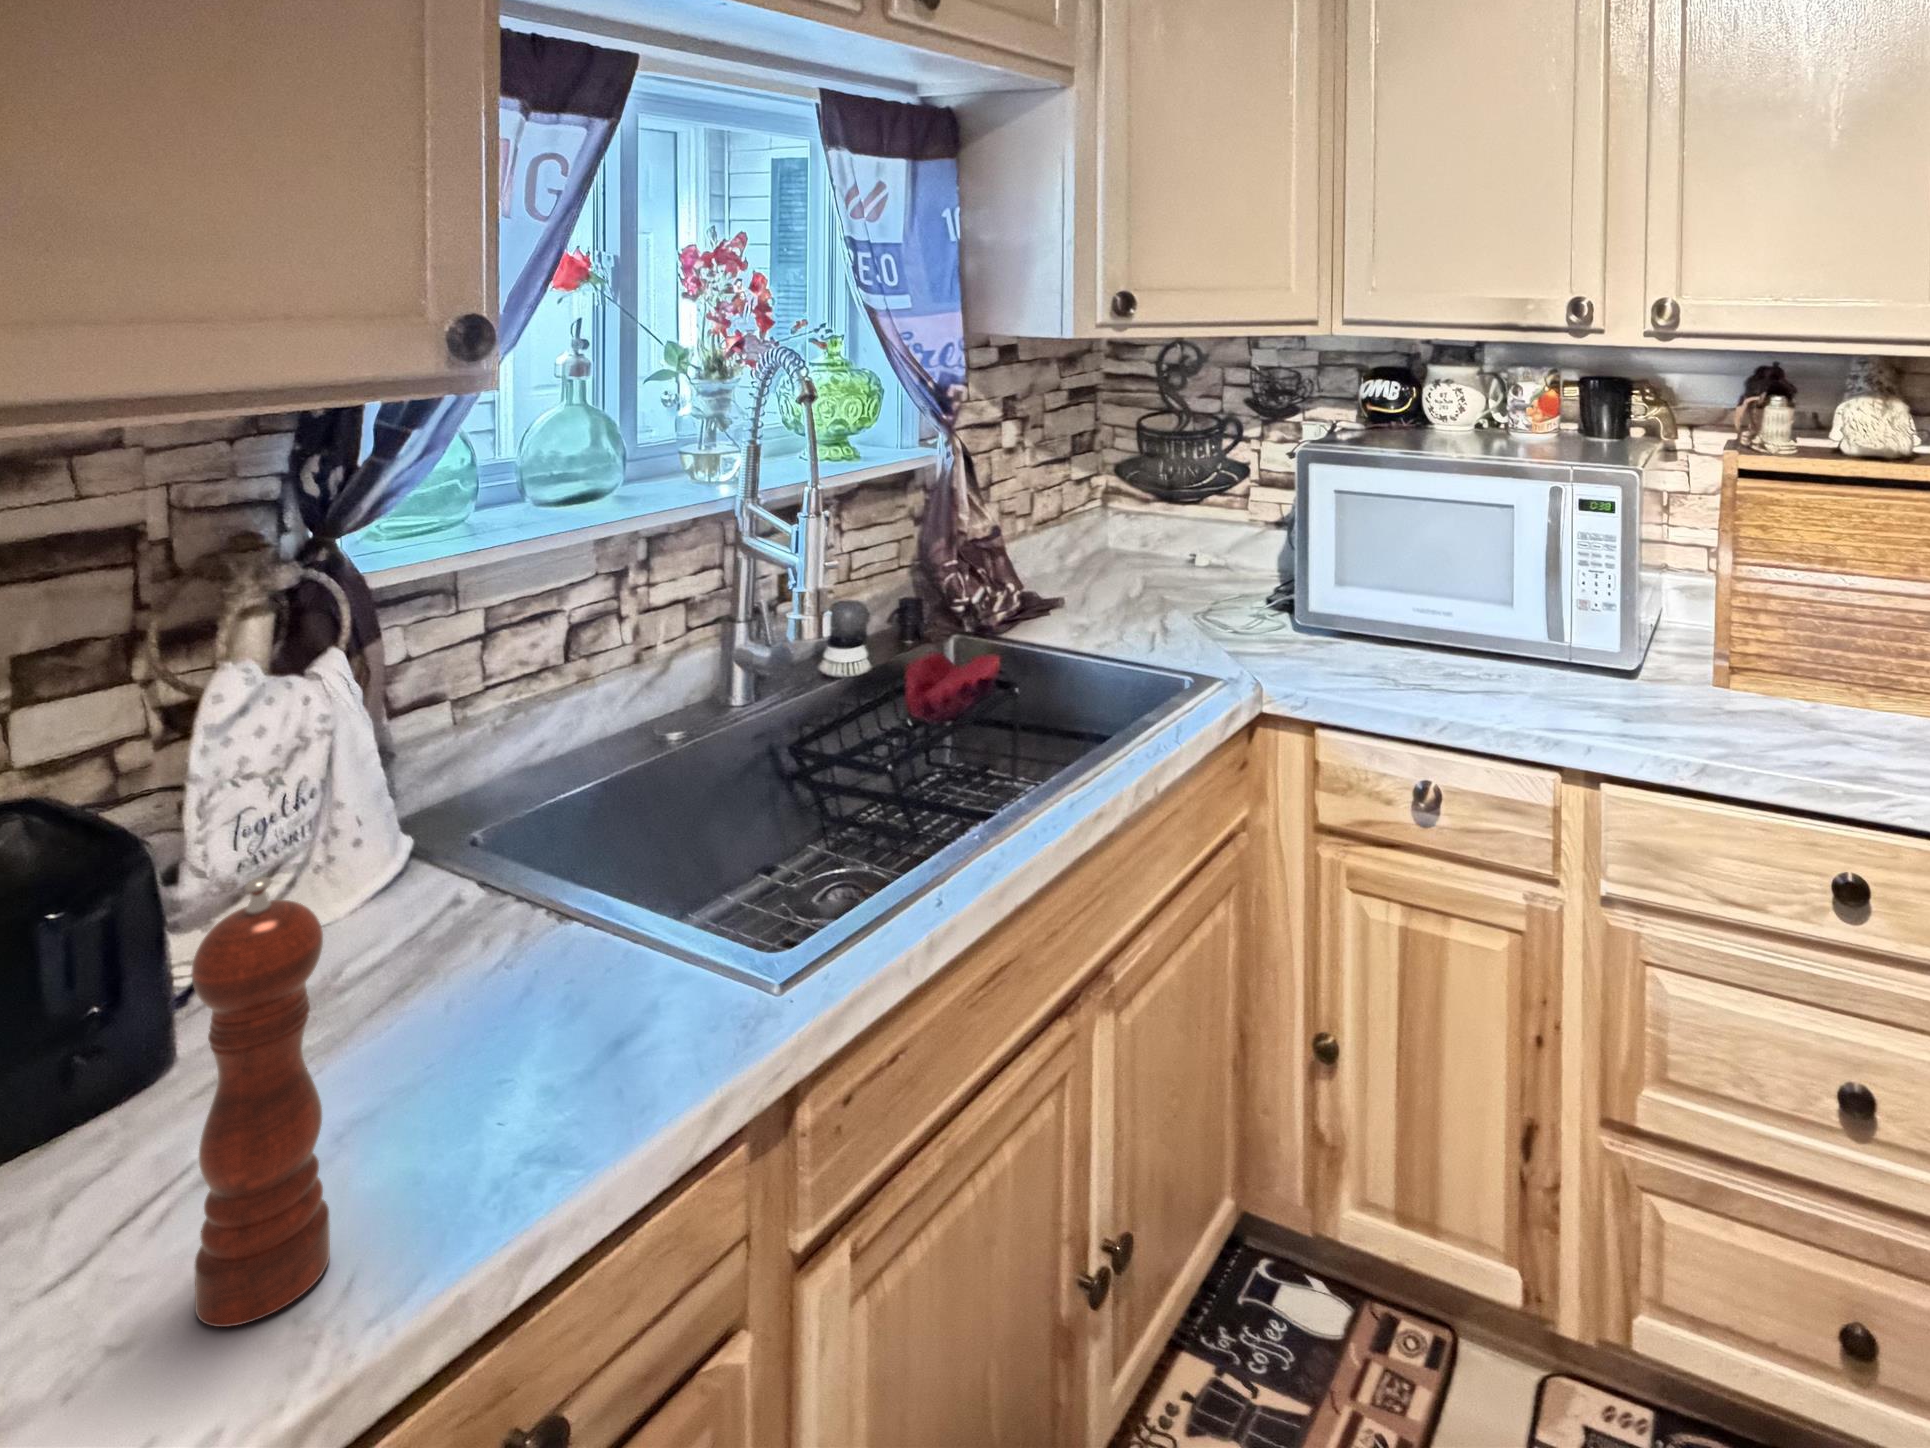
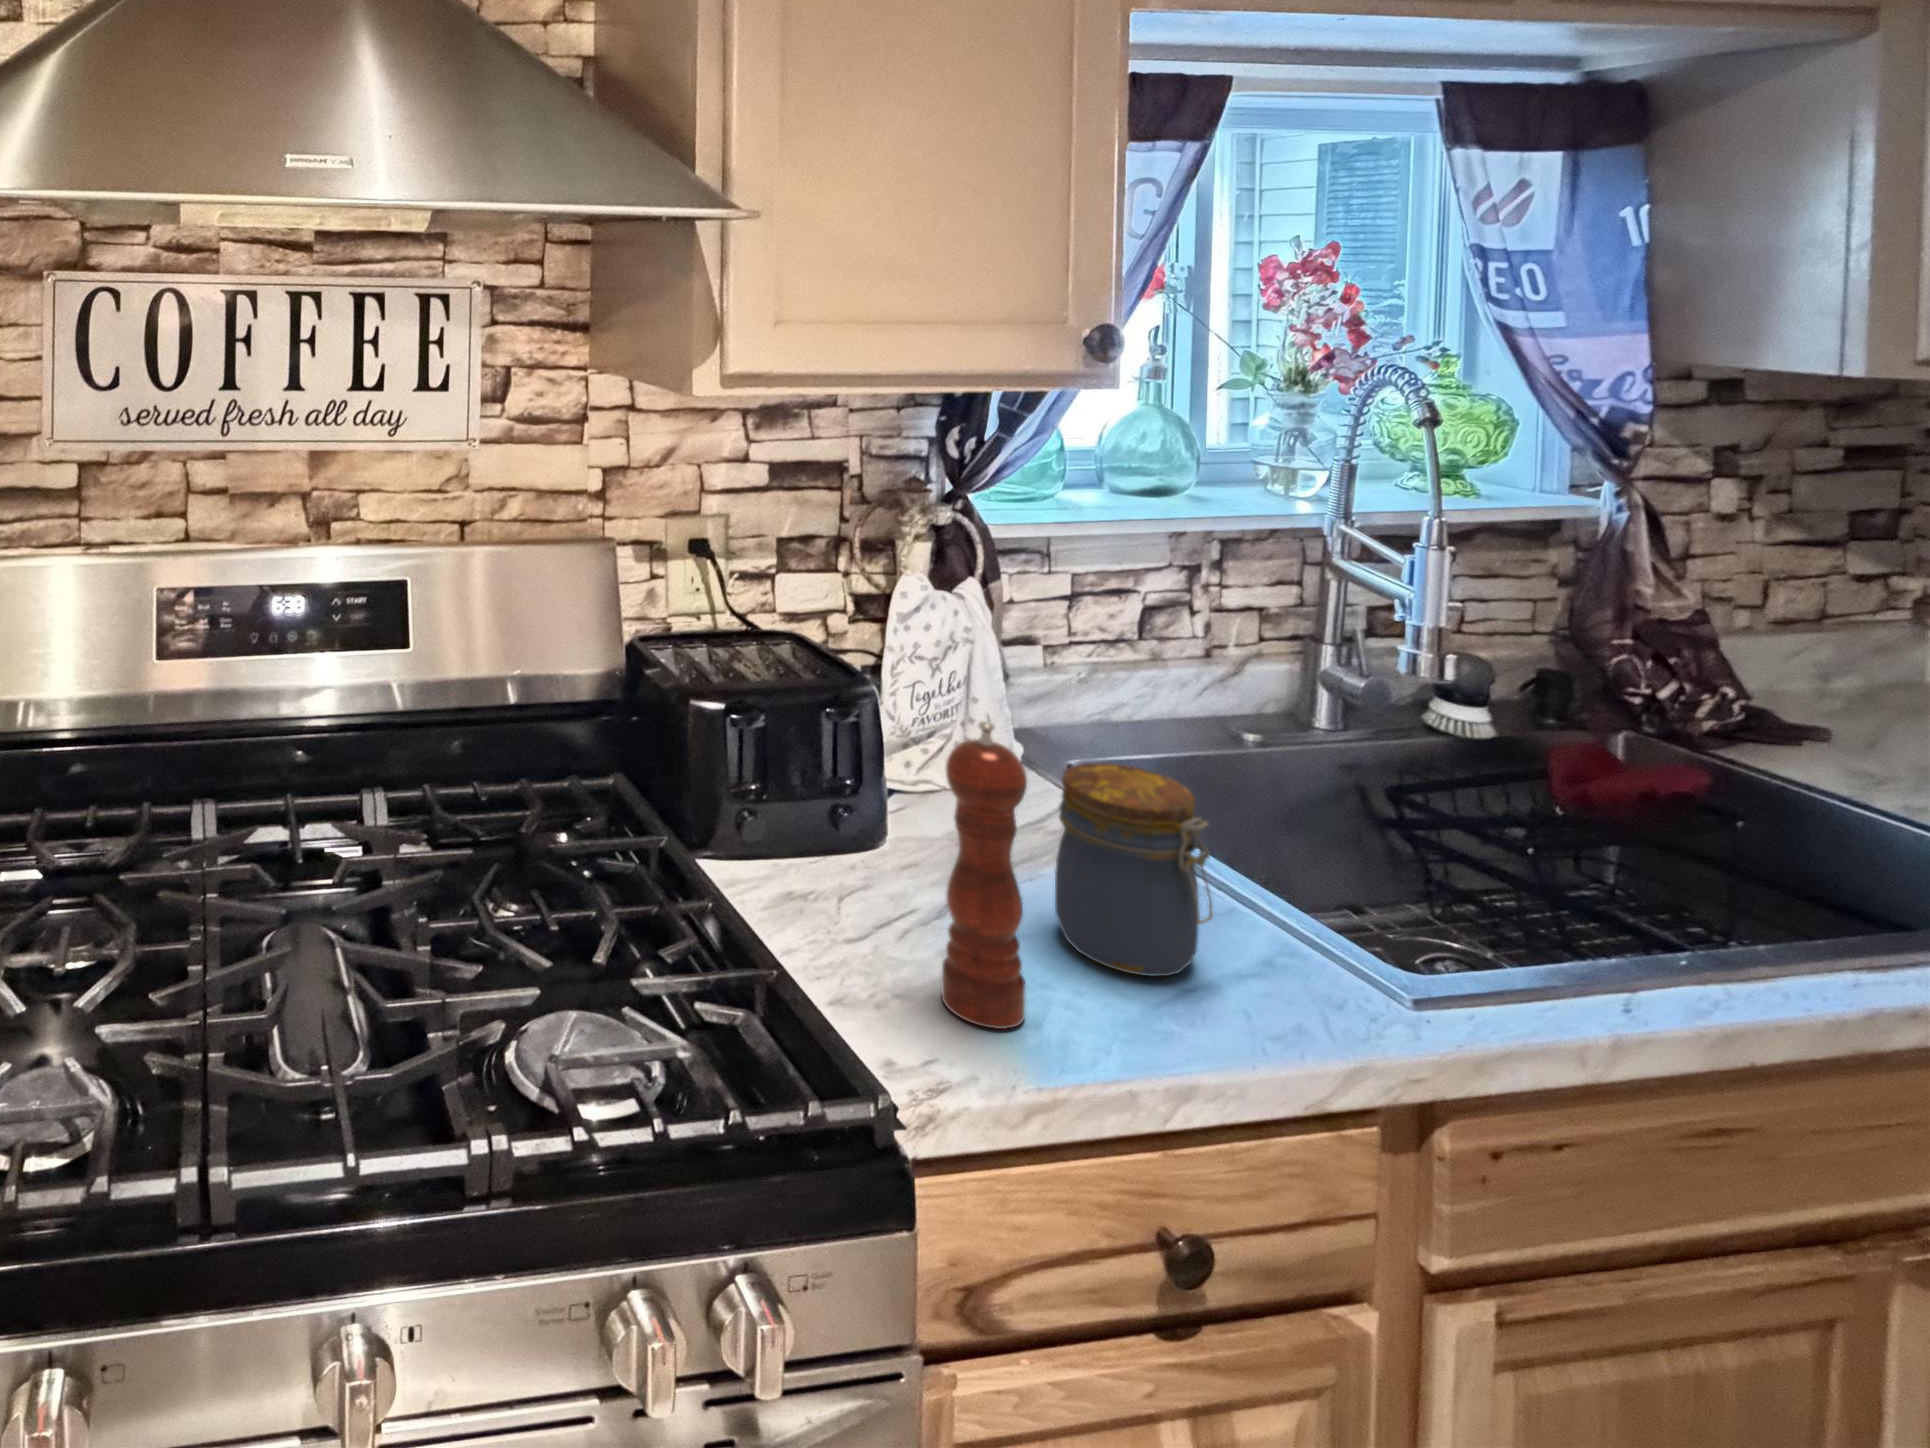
jar: none [404,840,588,1111] -> present [1055,763,1212,976]

